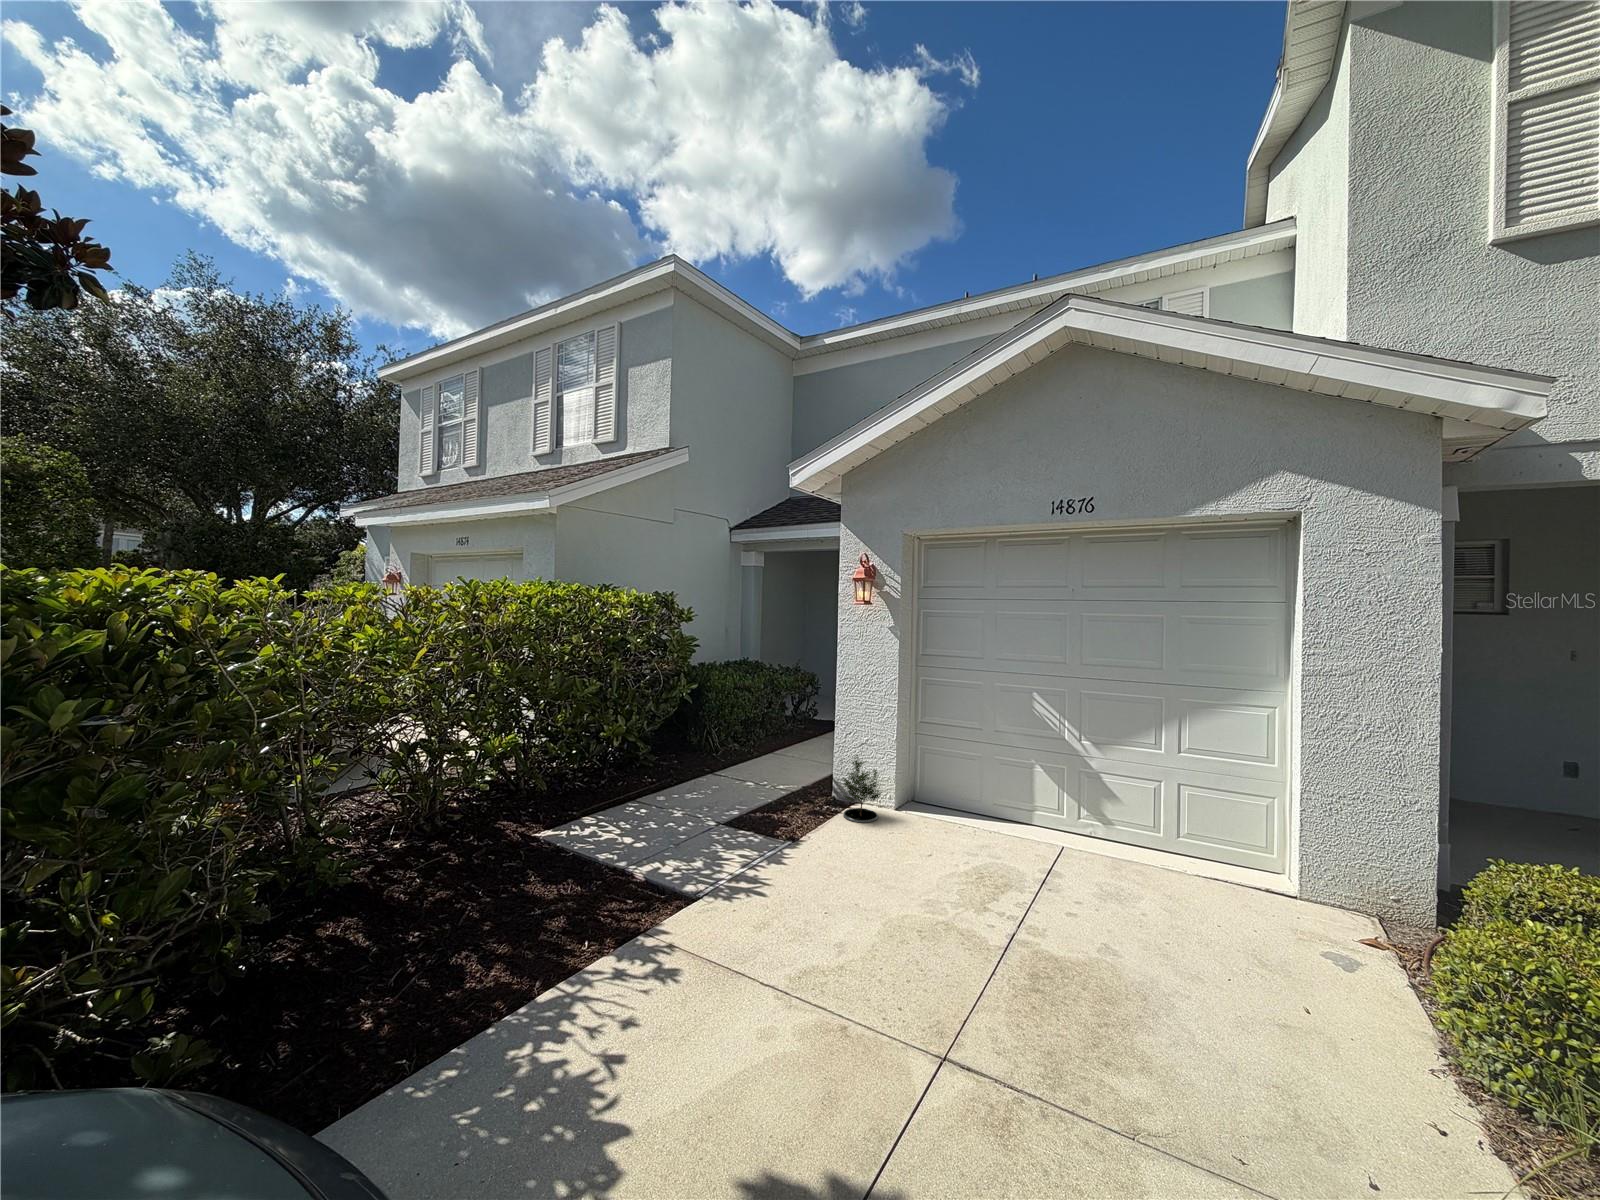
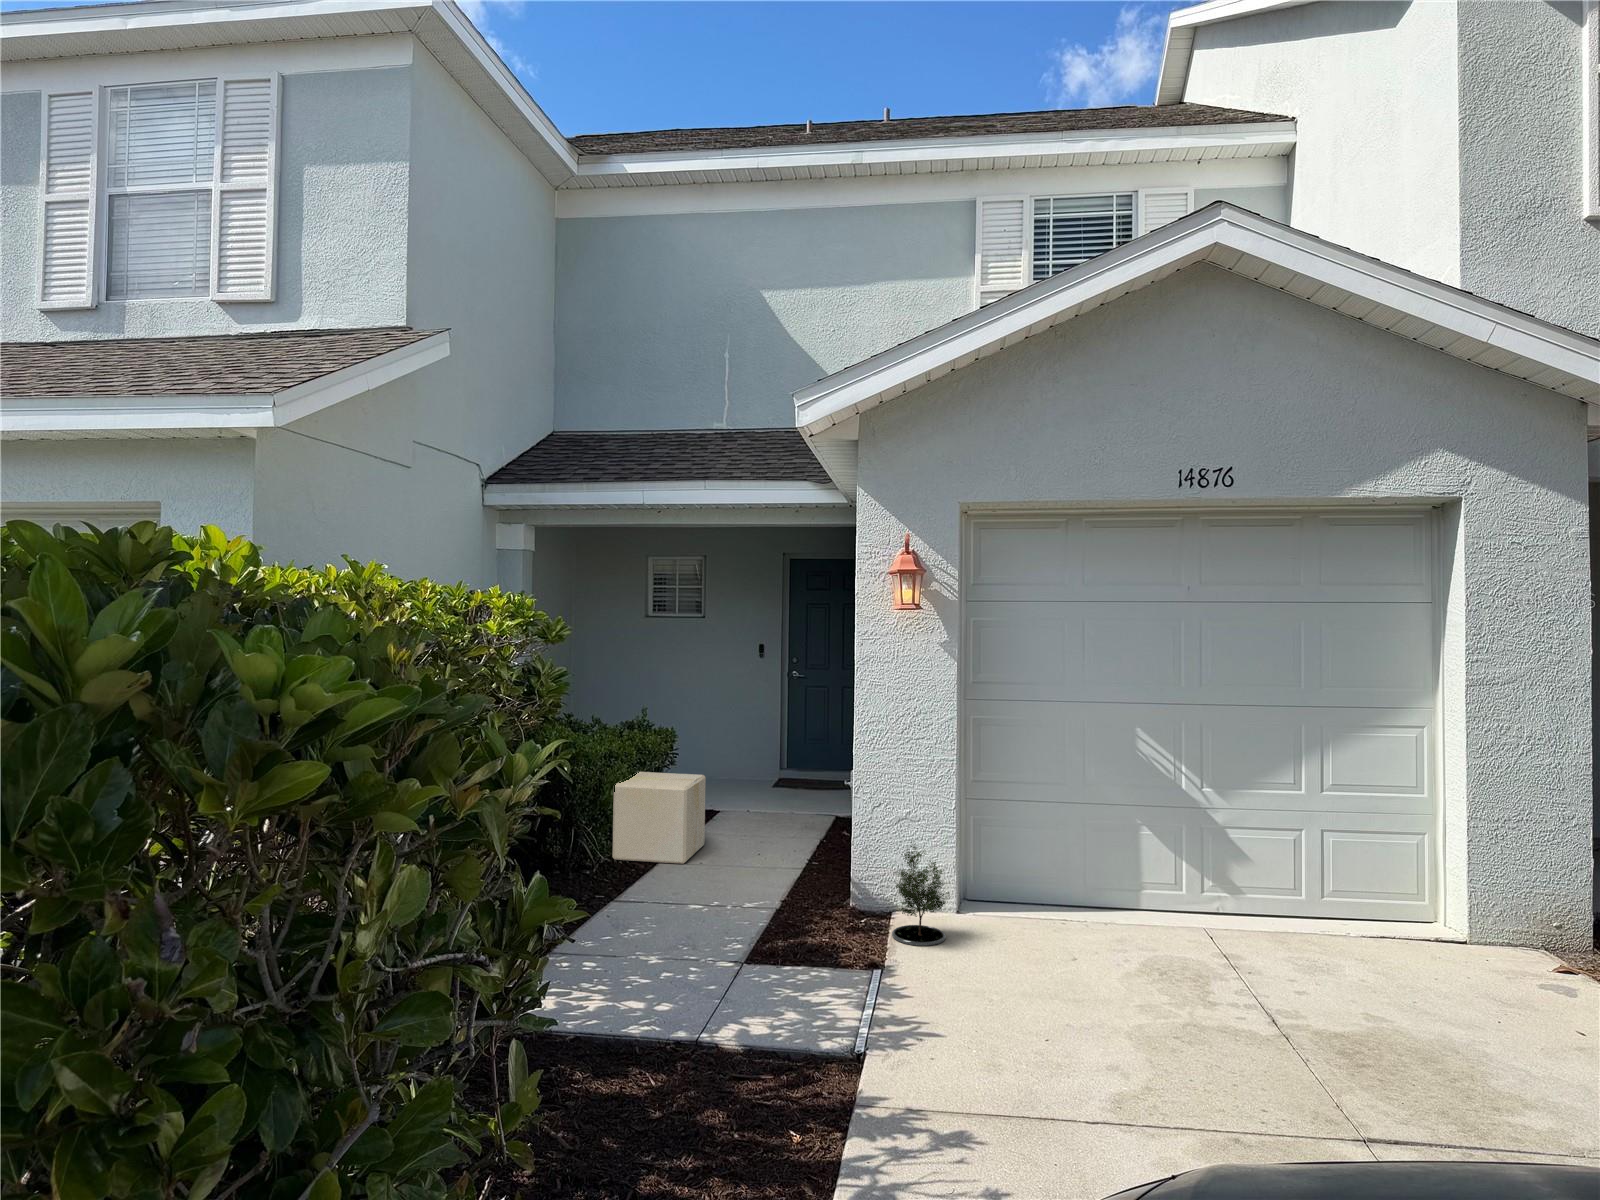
cardboard box: none [744,698,804,754] -> present [612,772,706,864]

